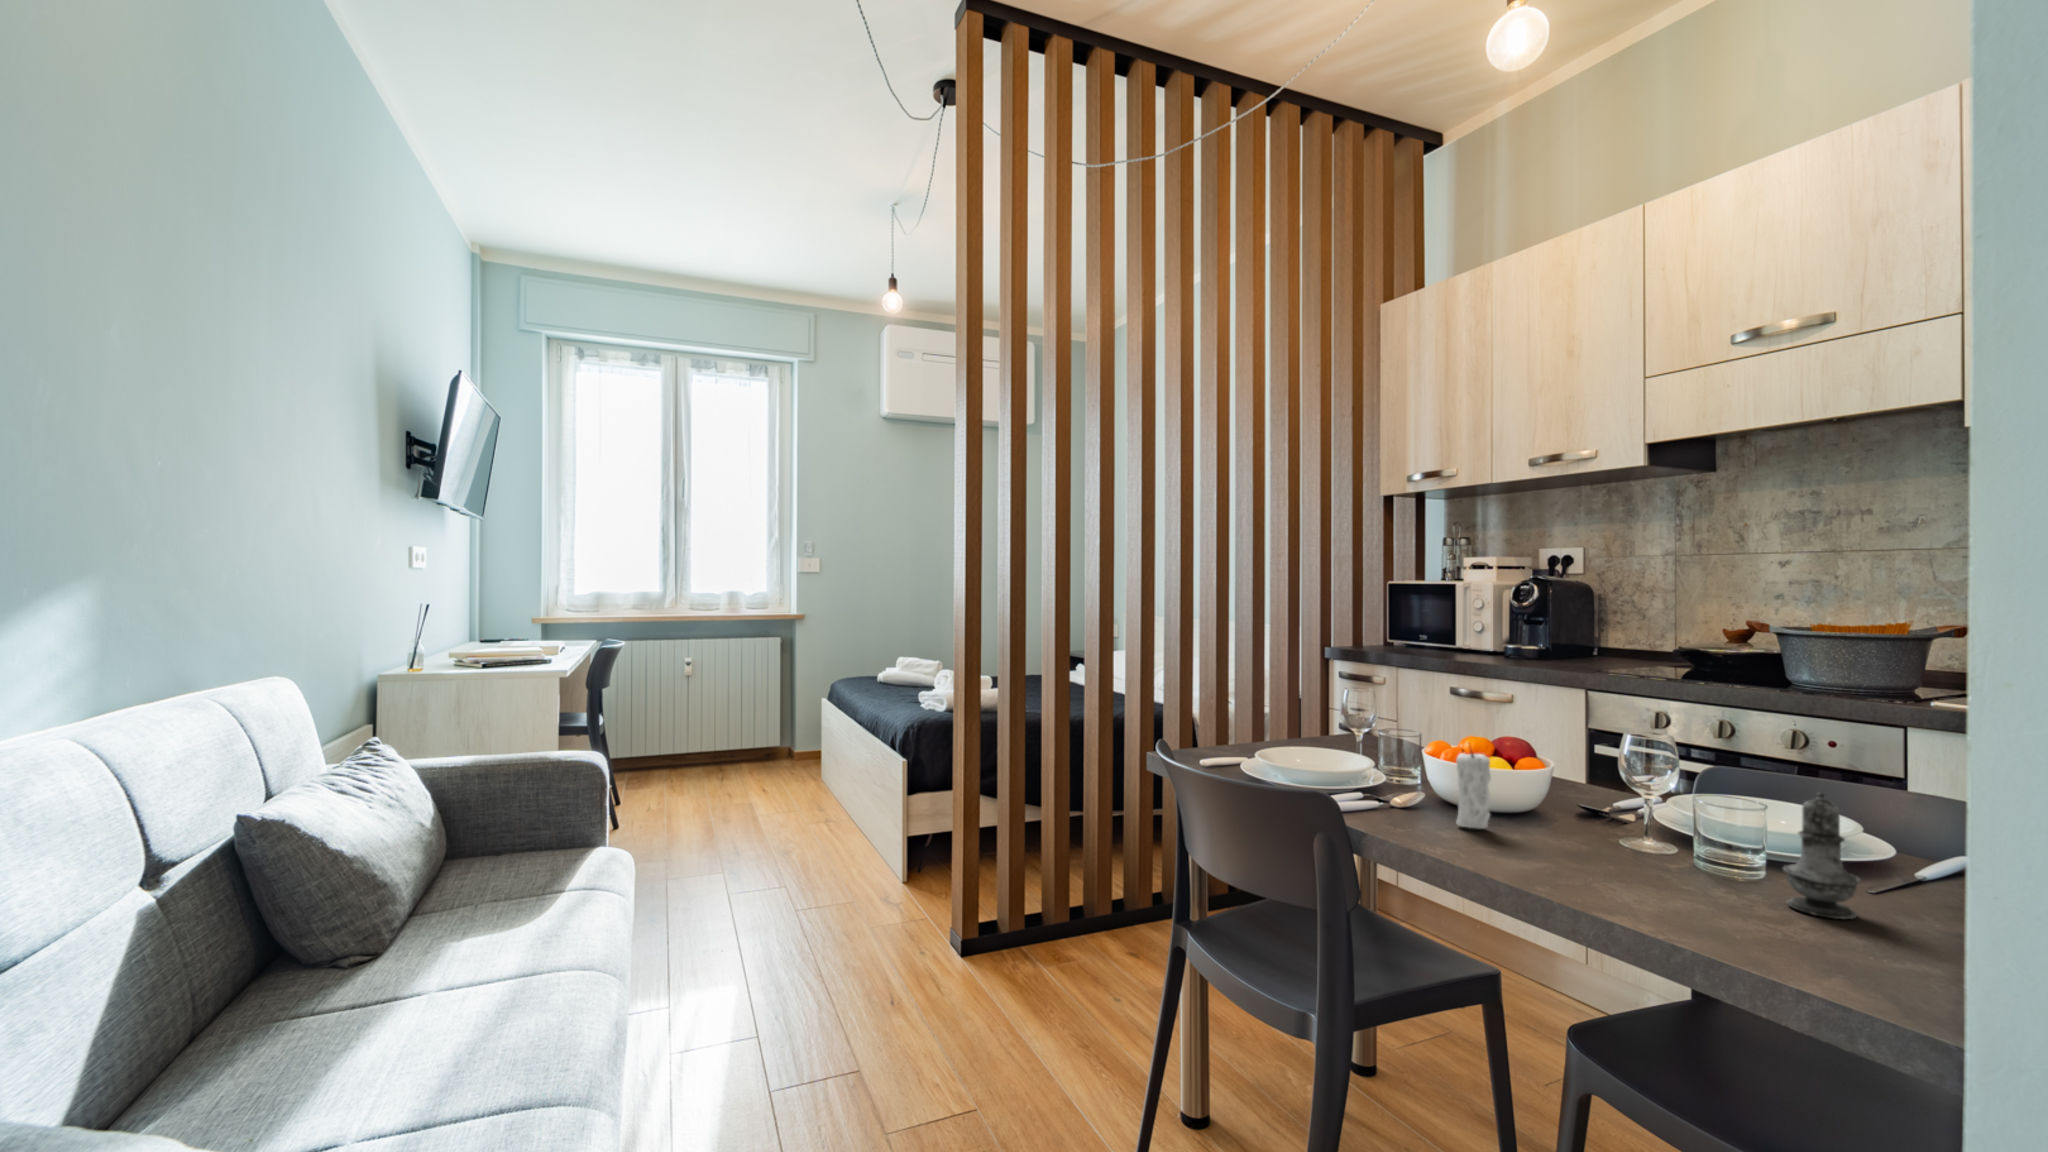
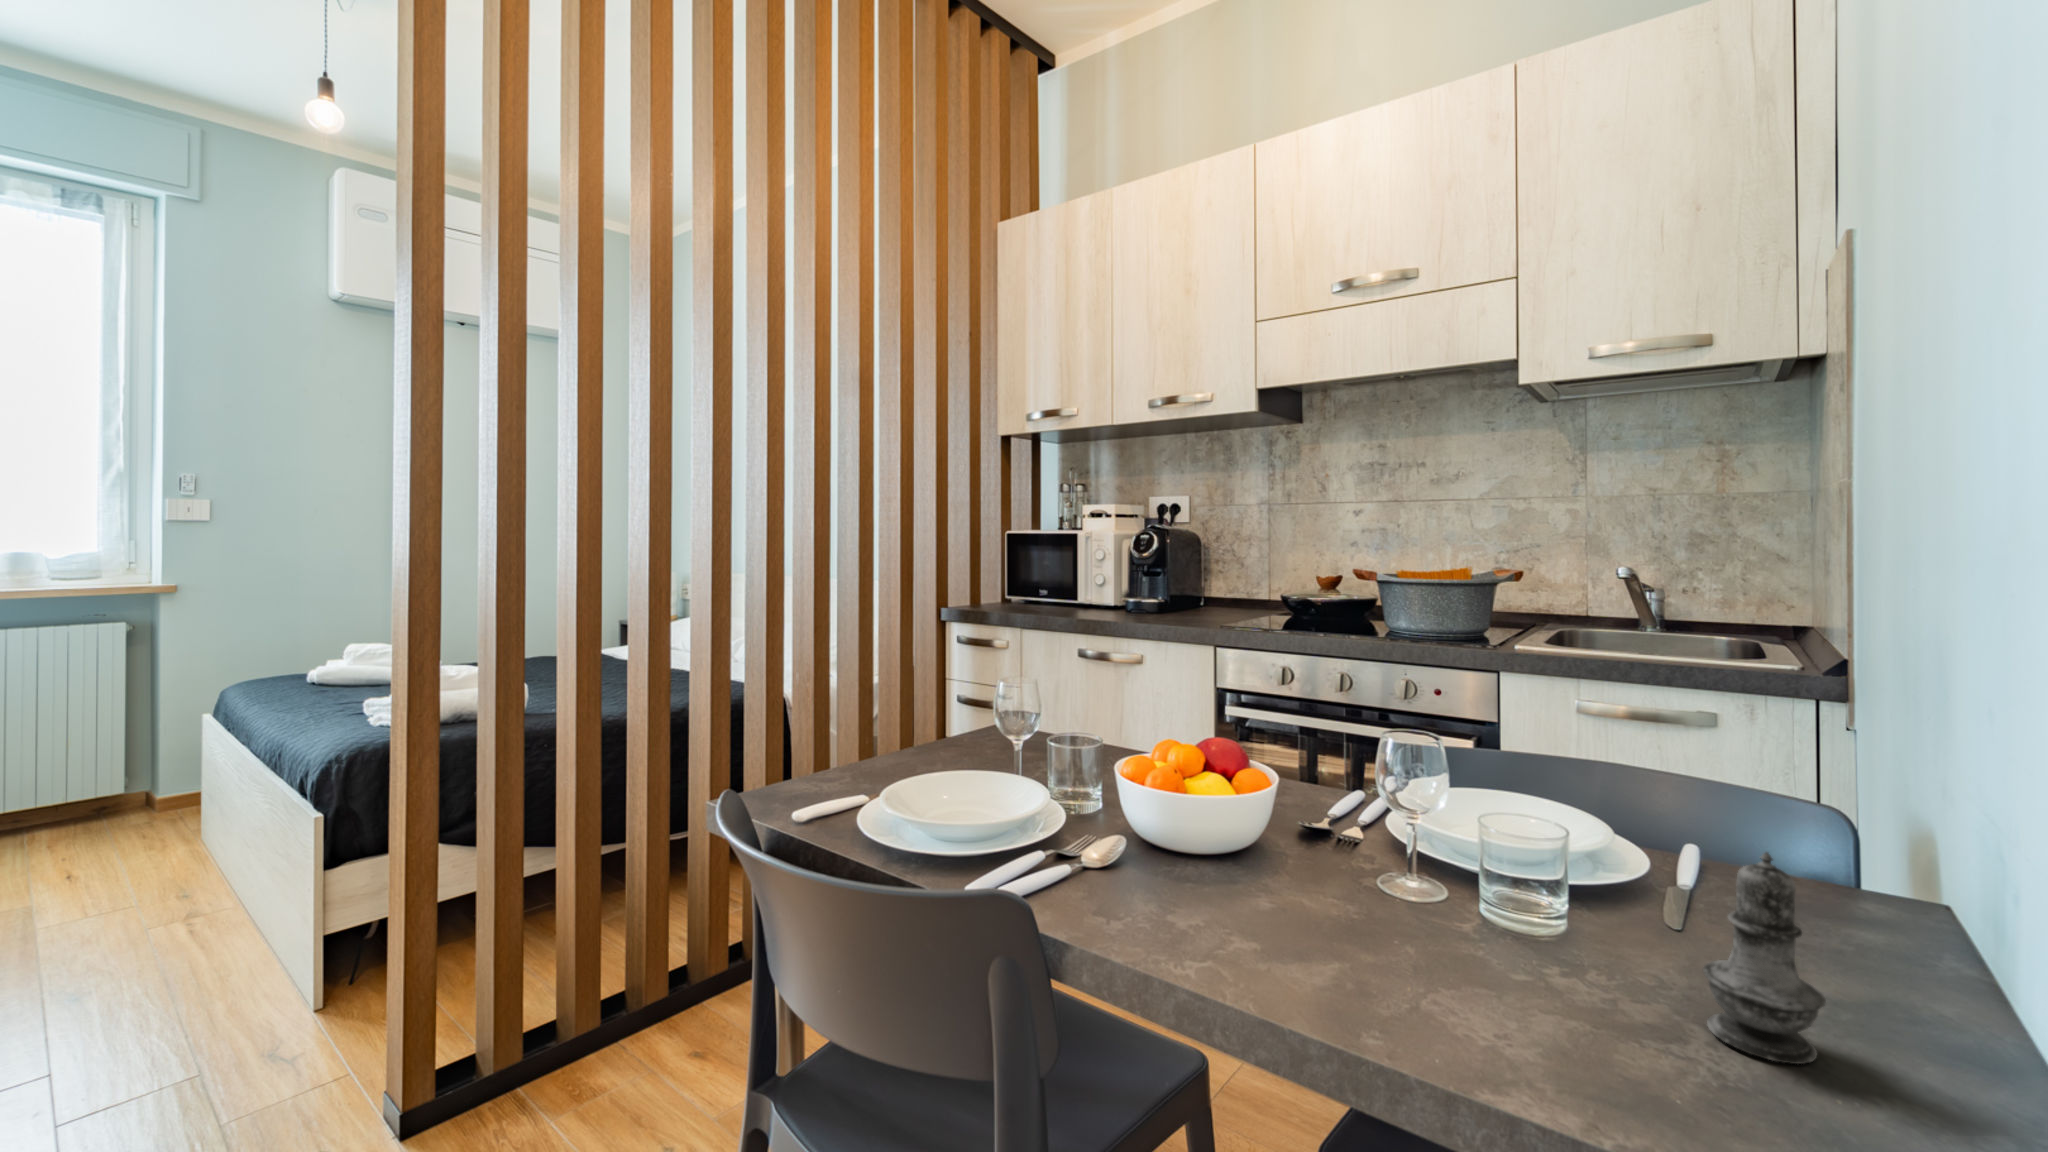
candle: present [1456,752,1491,828] -> none [1183,772,1234,917]

